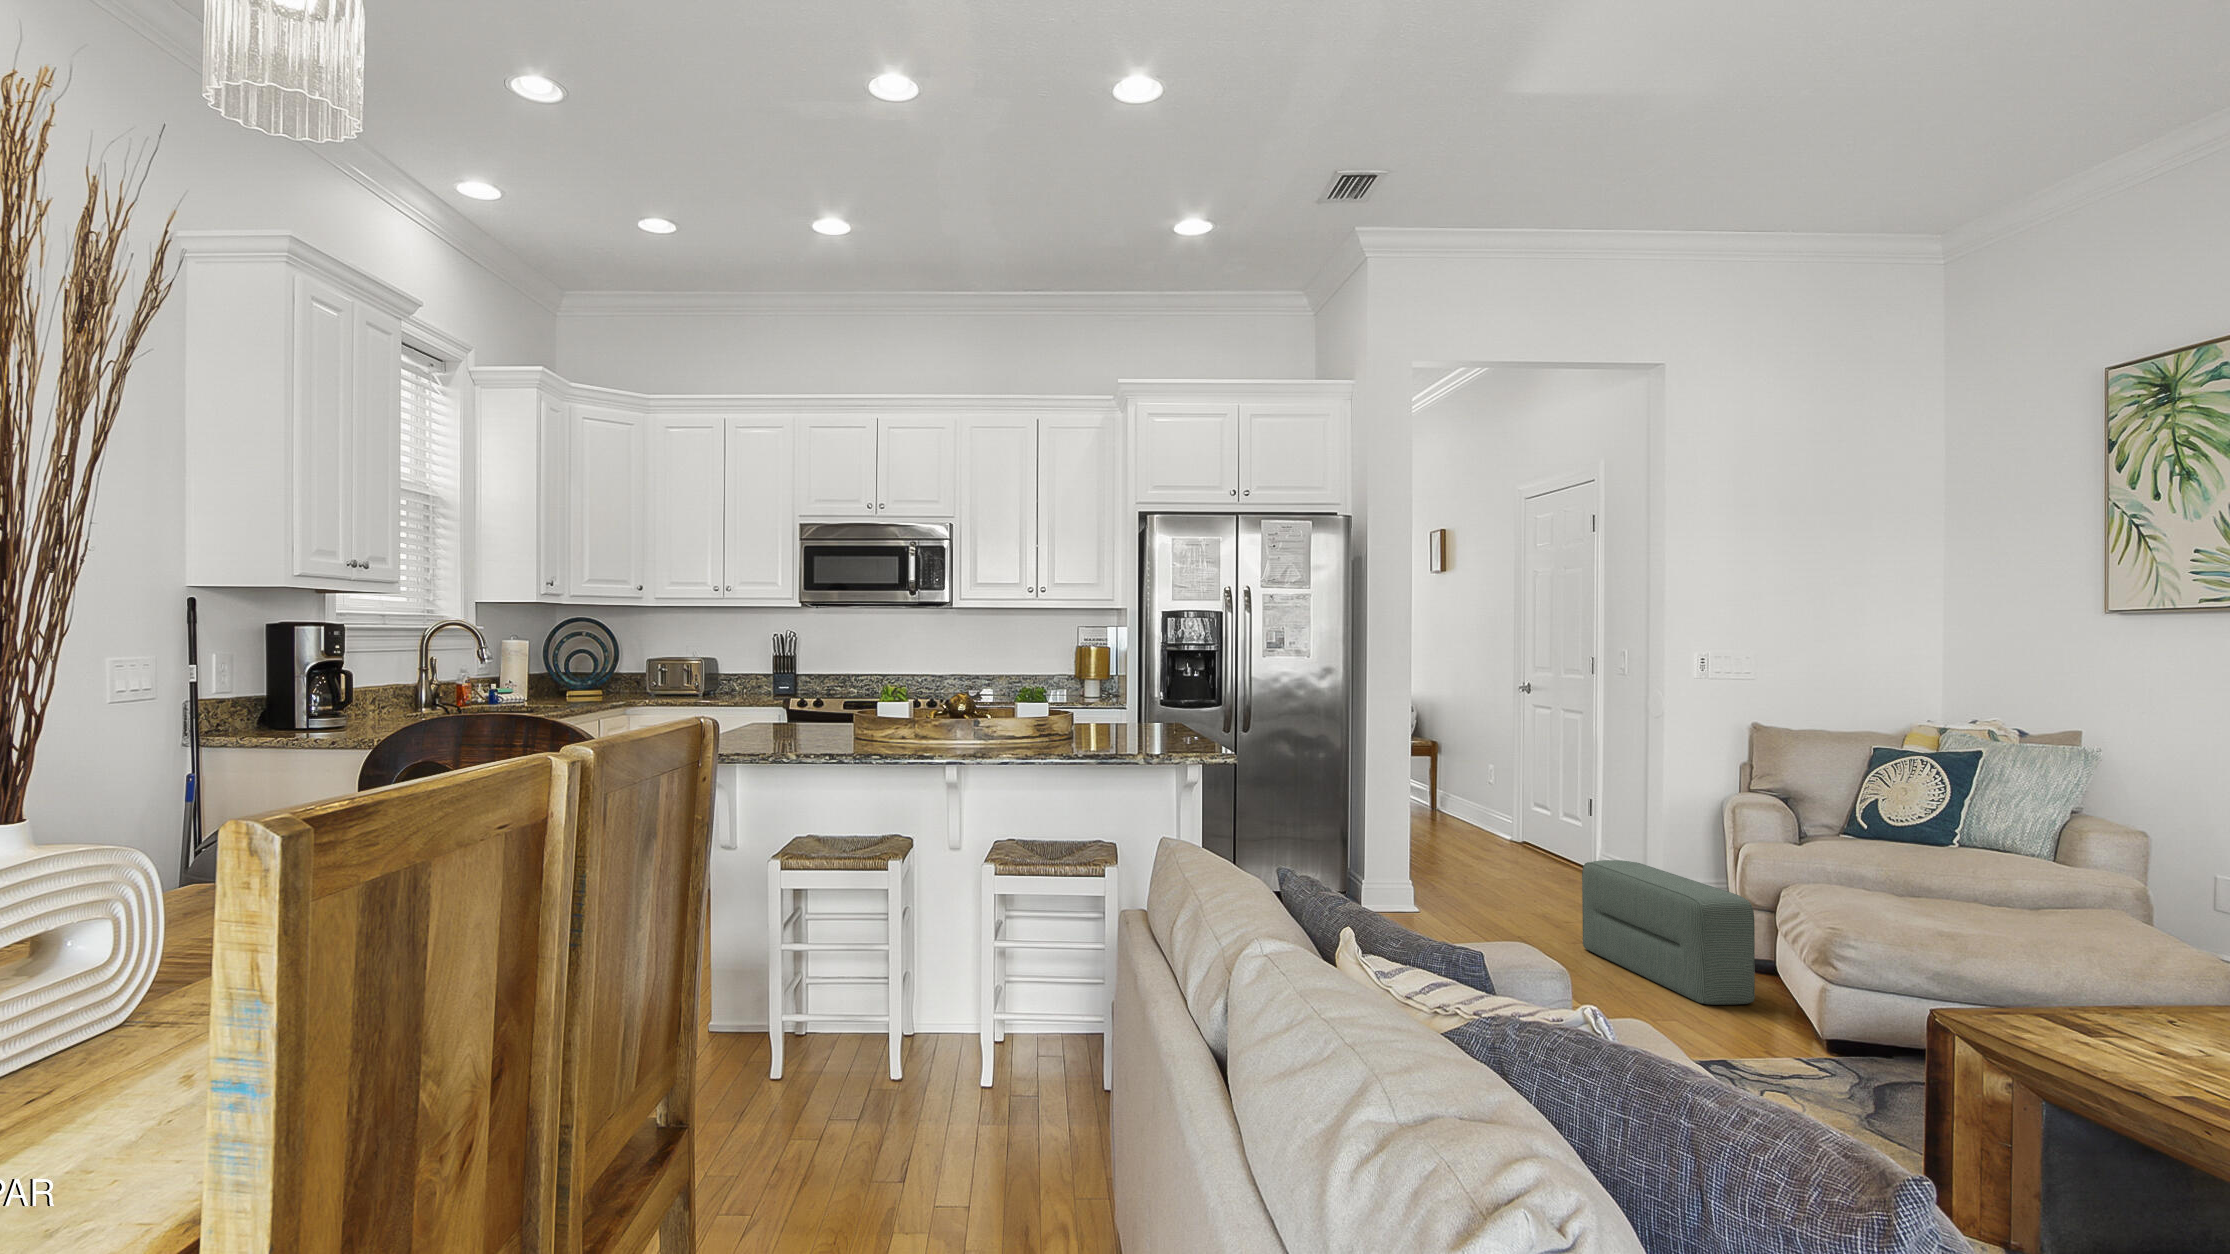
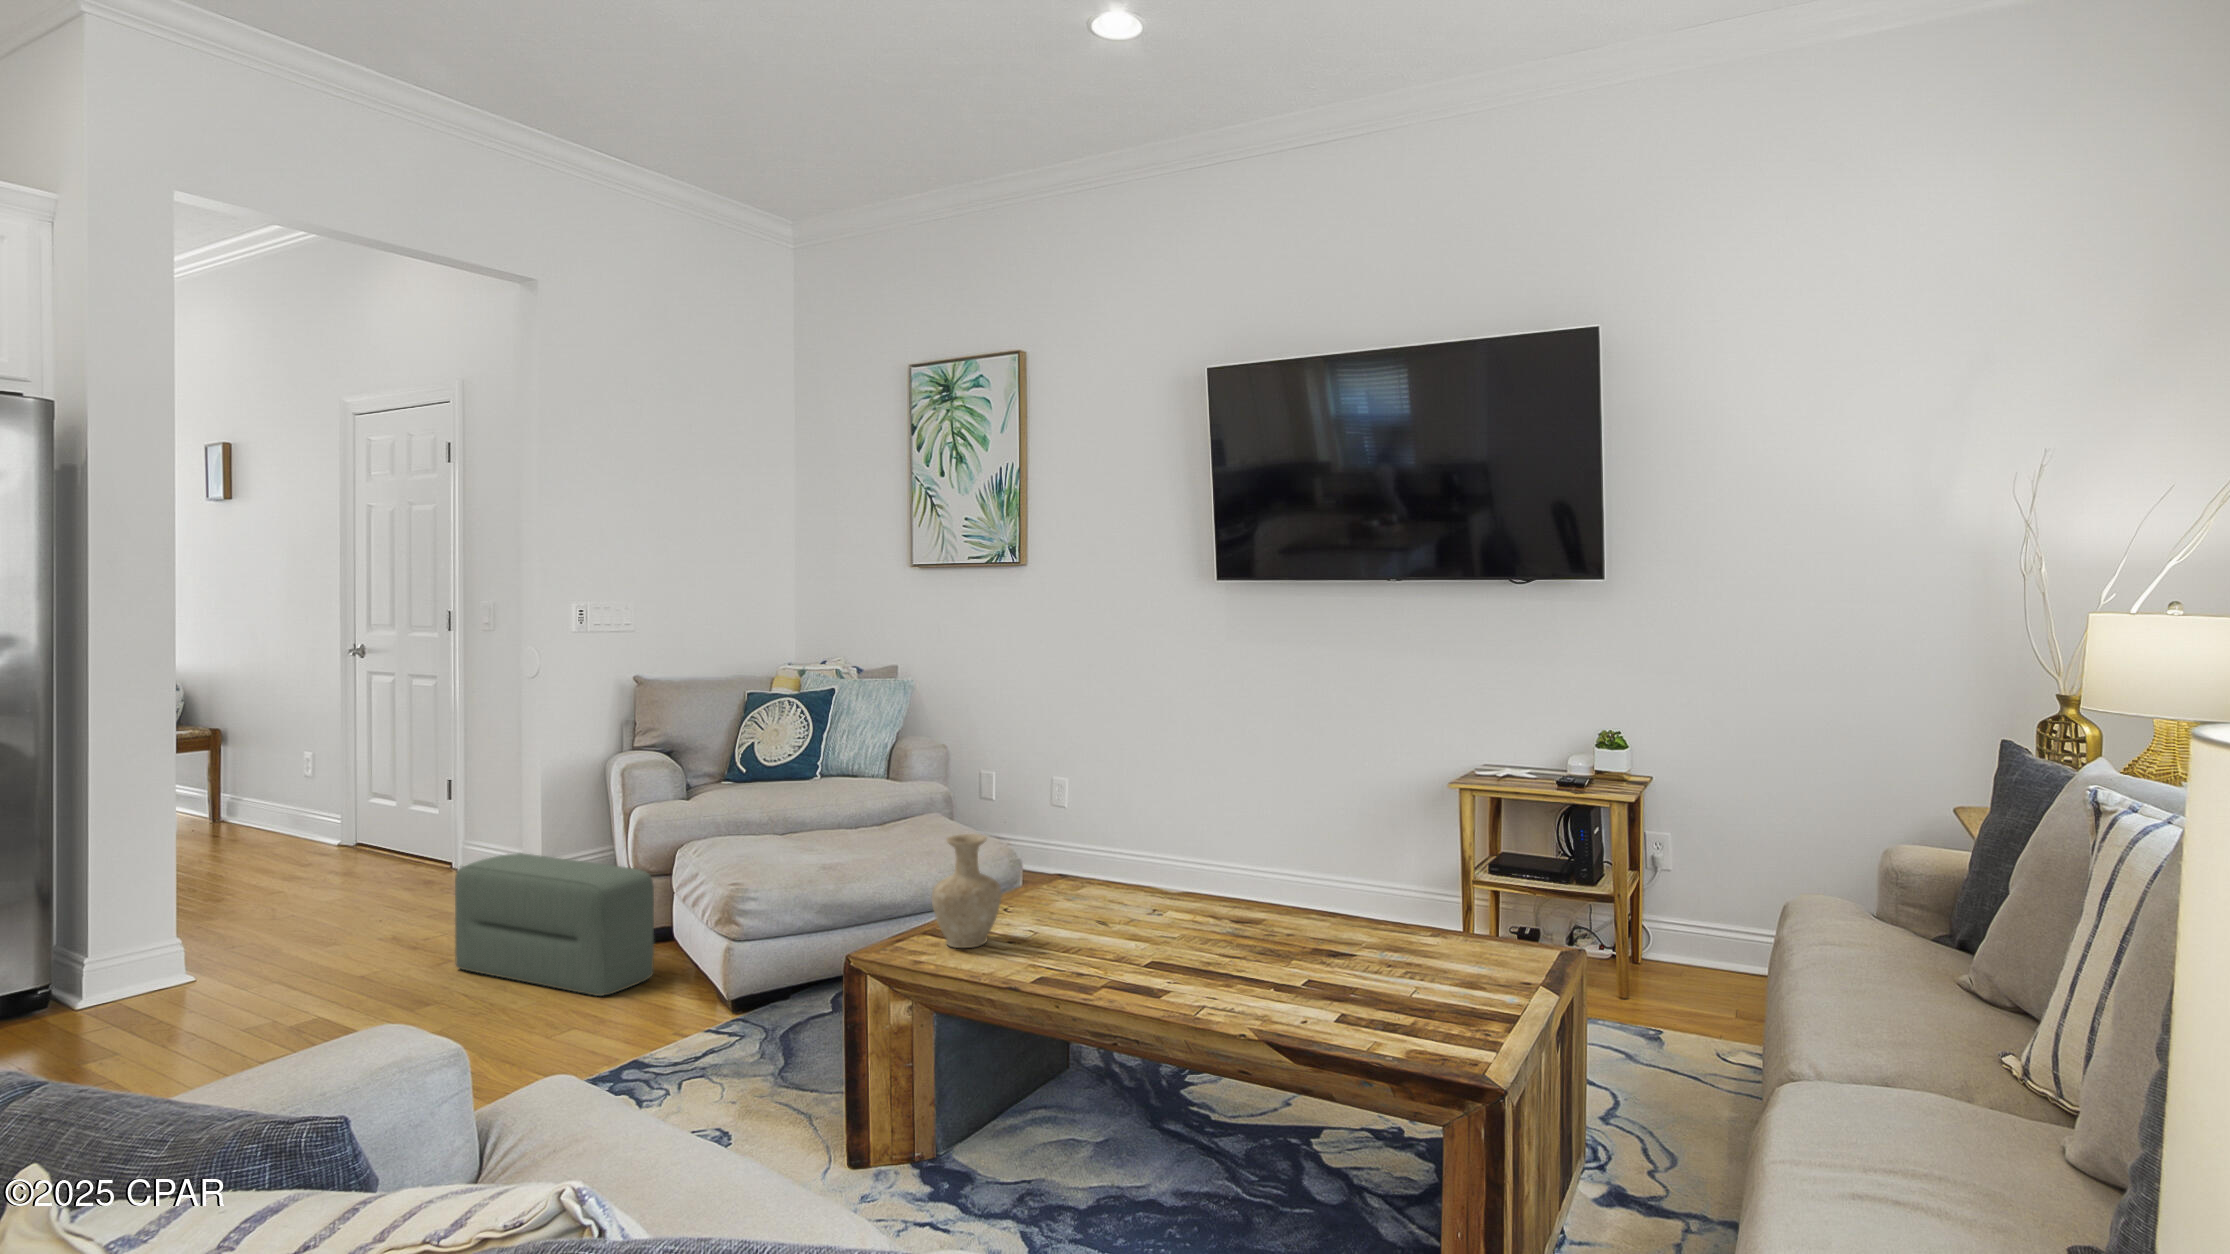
vase: none [2042,907,2151,1043] -> present [932,834,1002,948]

